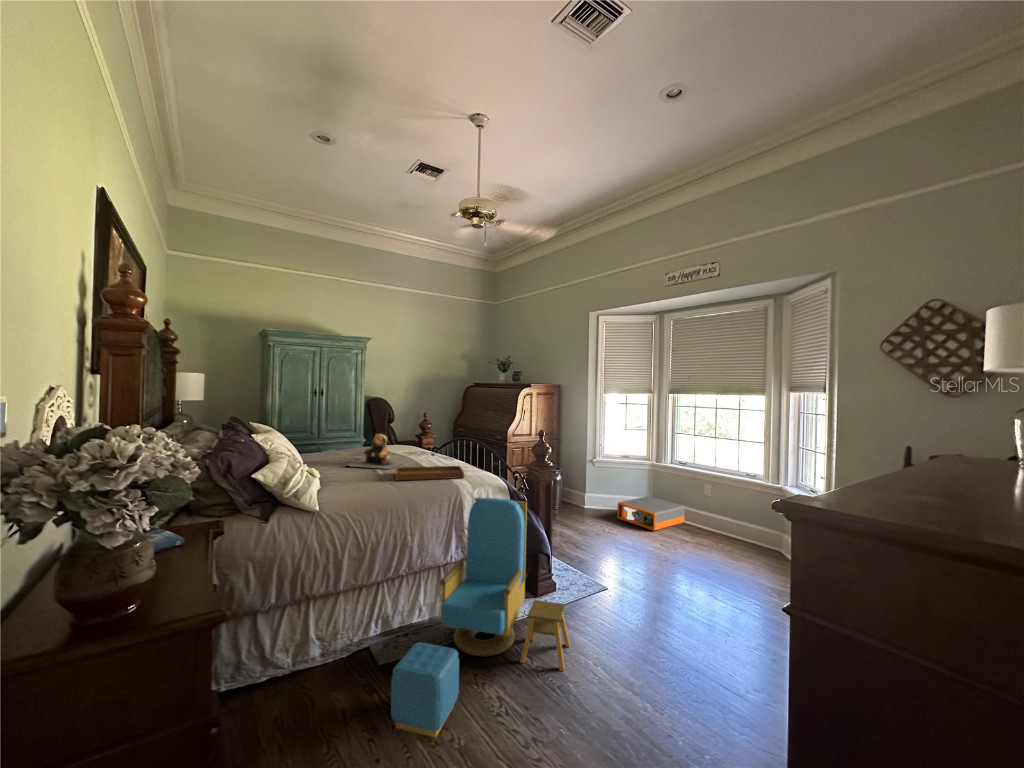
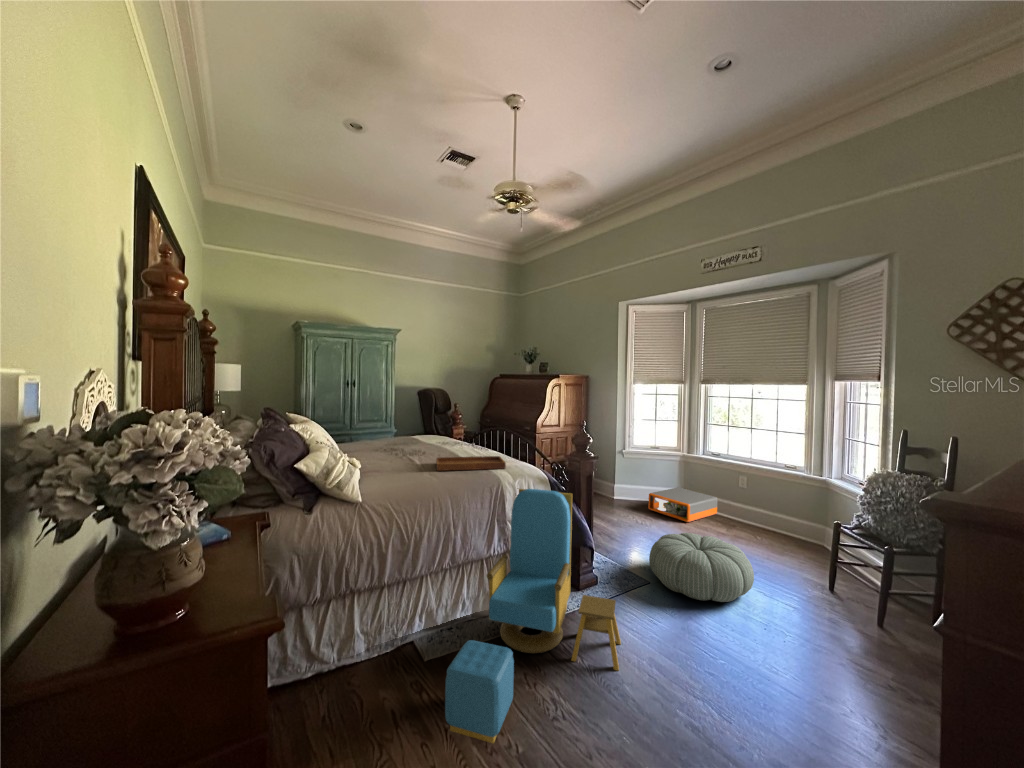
teddy bear: present [347,434,406,469] -> none [382,424,445,459]
pouf: none [607,540,705,606] -> present [649,533,754,602]

